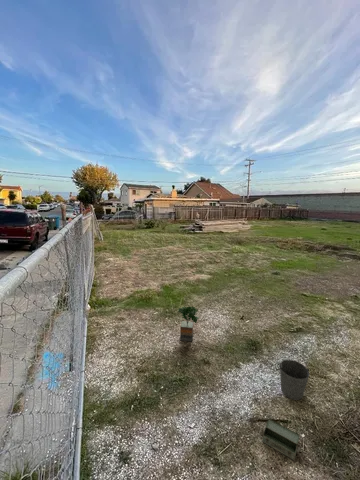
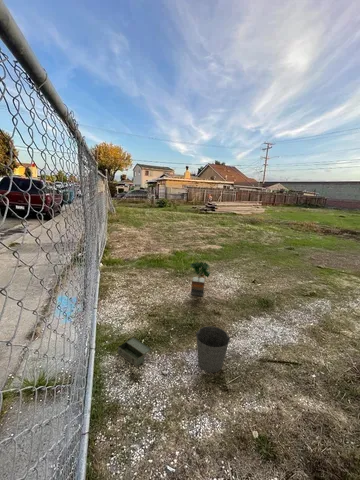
bucket: present [279,360,310,400] -> present [196,326,230,372]
toolbox: present [262,419,299,460] -> present [118,337,151,366]

